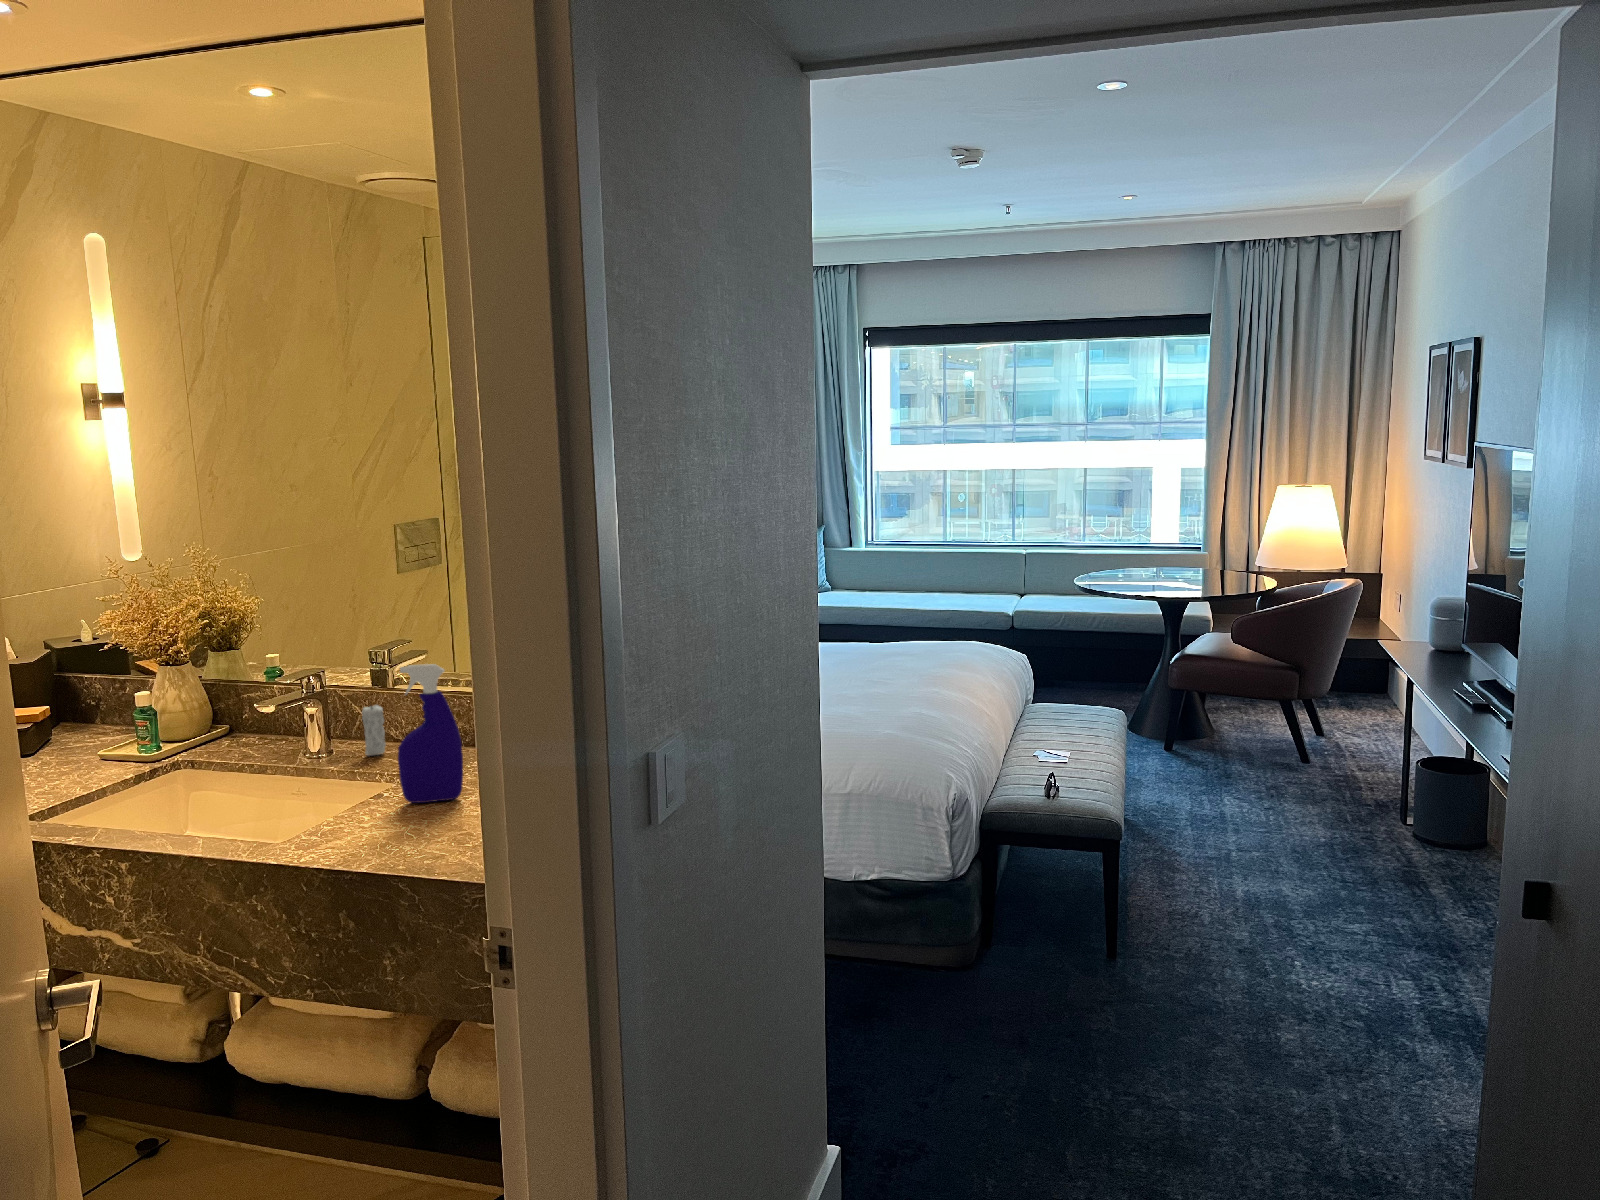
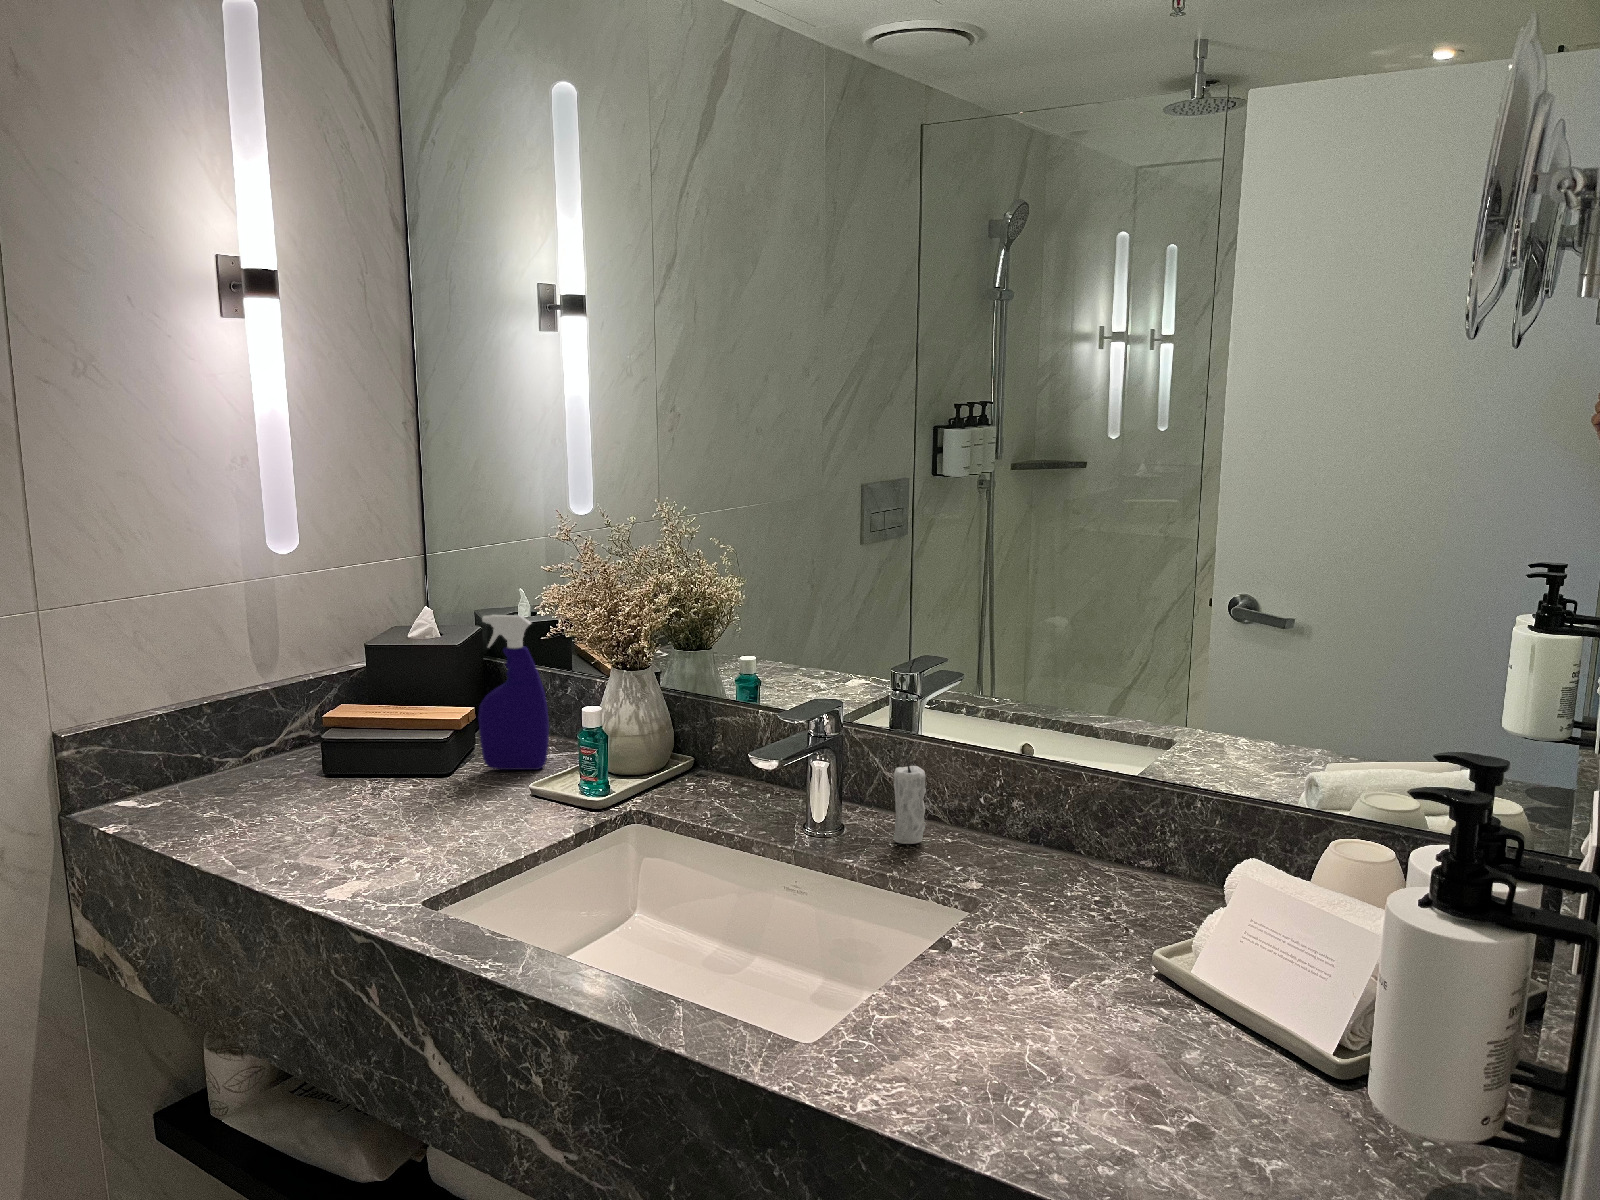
spray bottle: present [398,664,463,803] -> present [478,615,549,770]

